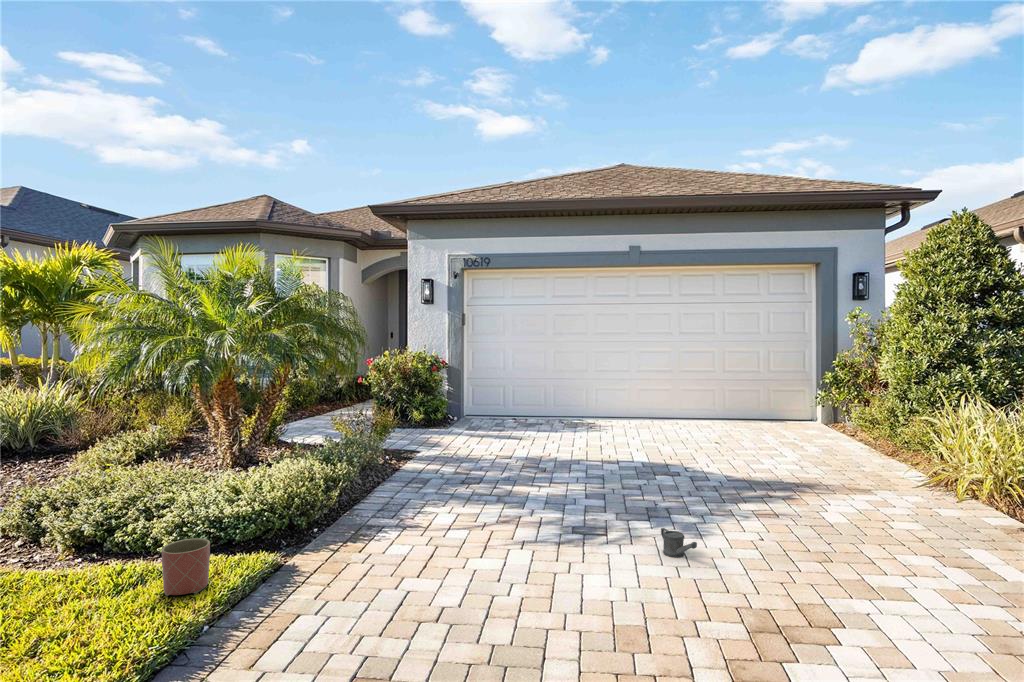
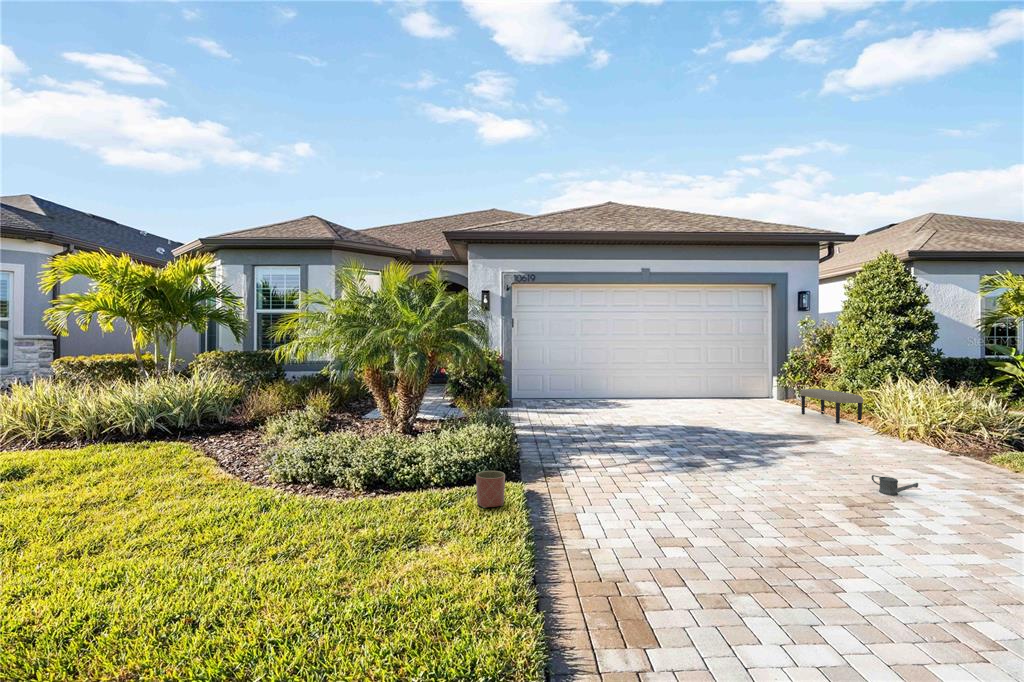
bench: none [836,411,915,464] -> present [800,389,863,424]
watering can: present [661,528,697,557] -> present [872,475,918,495]

